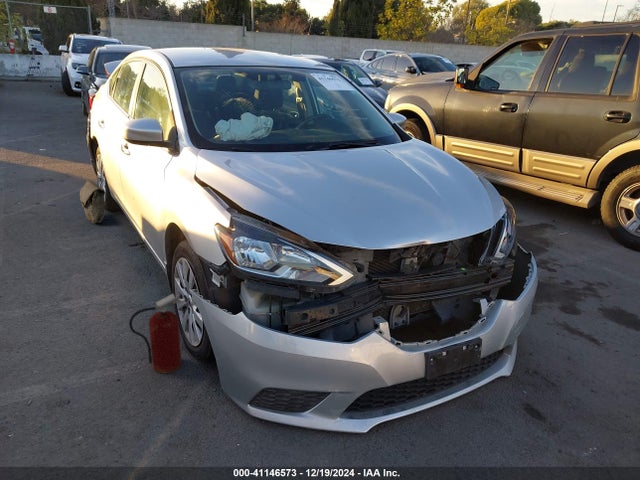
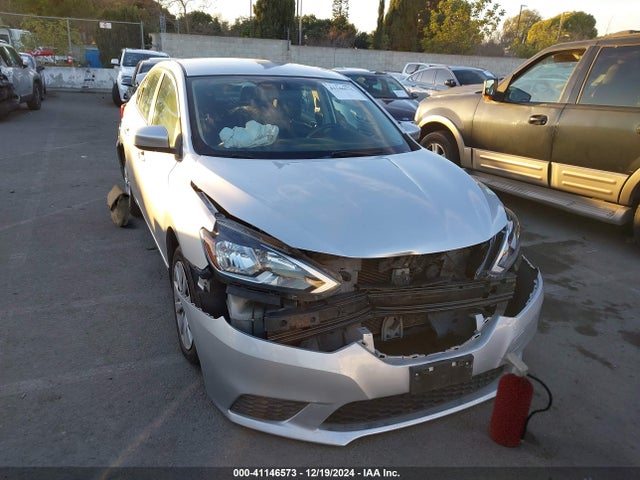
fire extinguisher: present [129,294,182,373] -> present [488,352,553,447]

